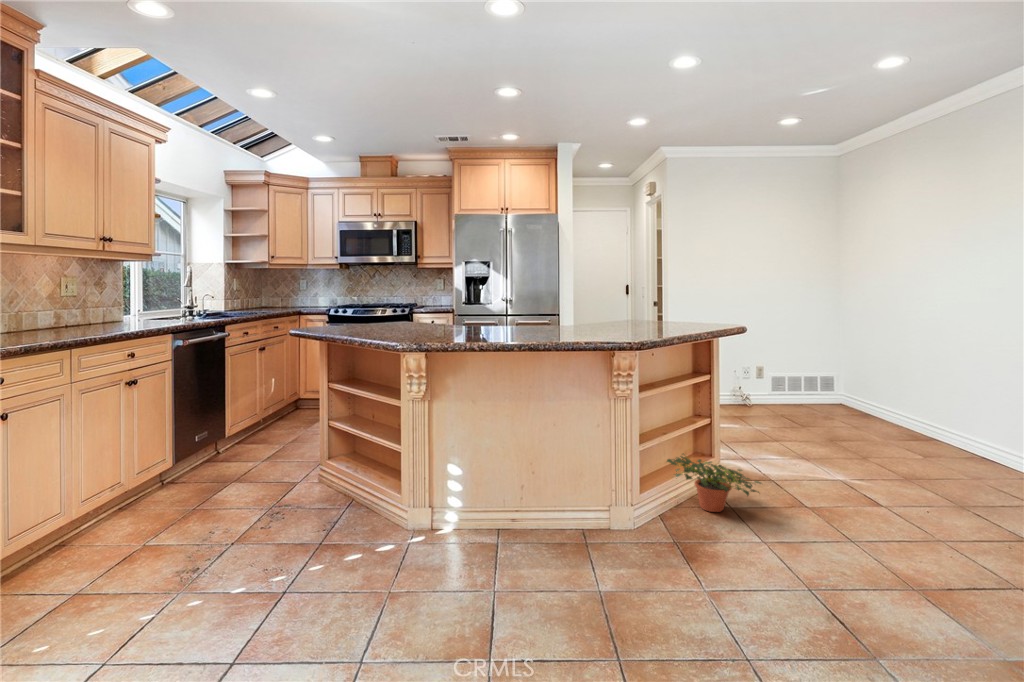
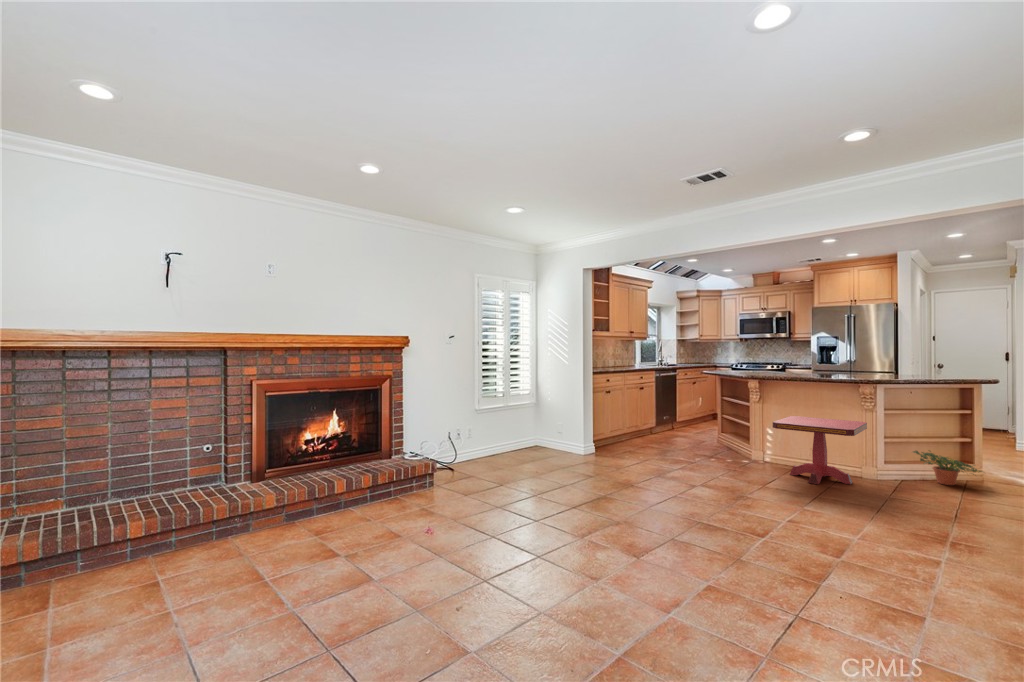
side table: none [491,426,664,599] -> present [773,416,867,484]

